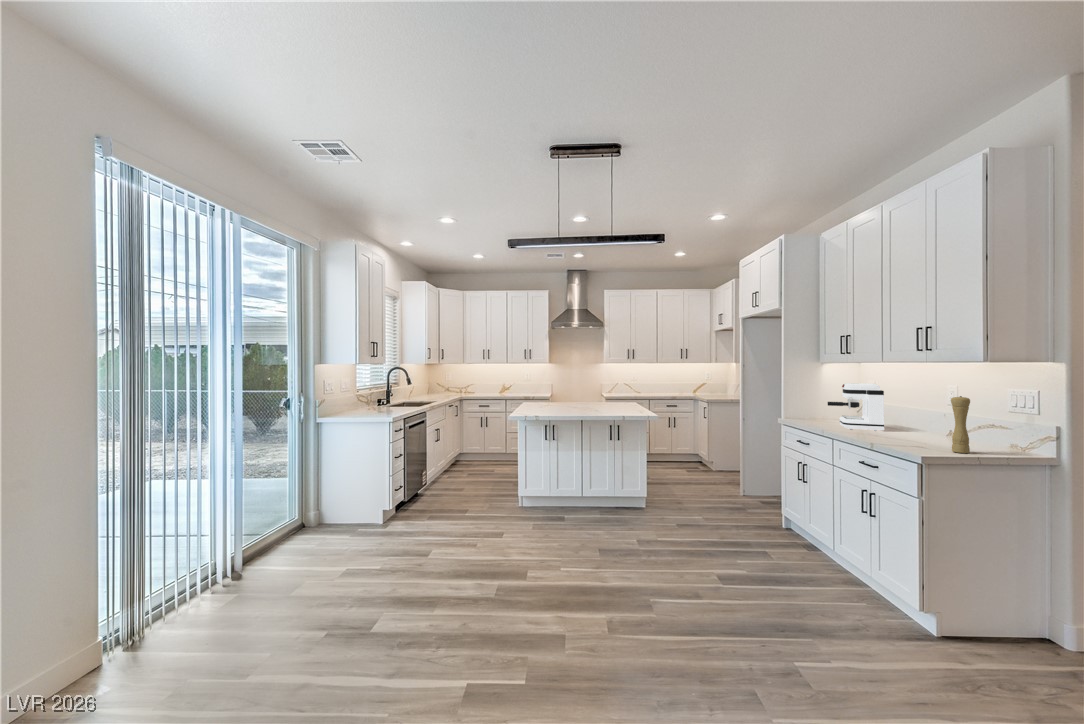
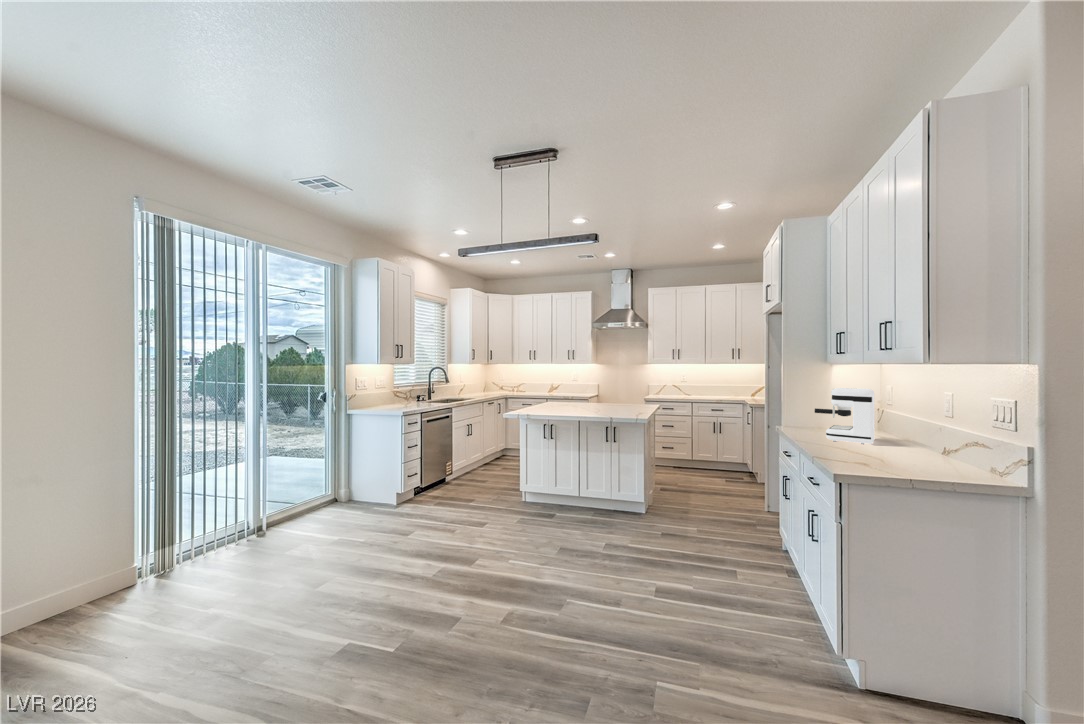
pepper mill: present [951,396,970,453] -> none [893,405,915,474]

